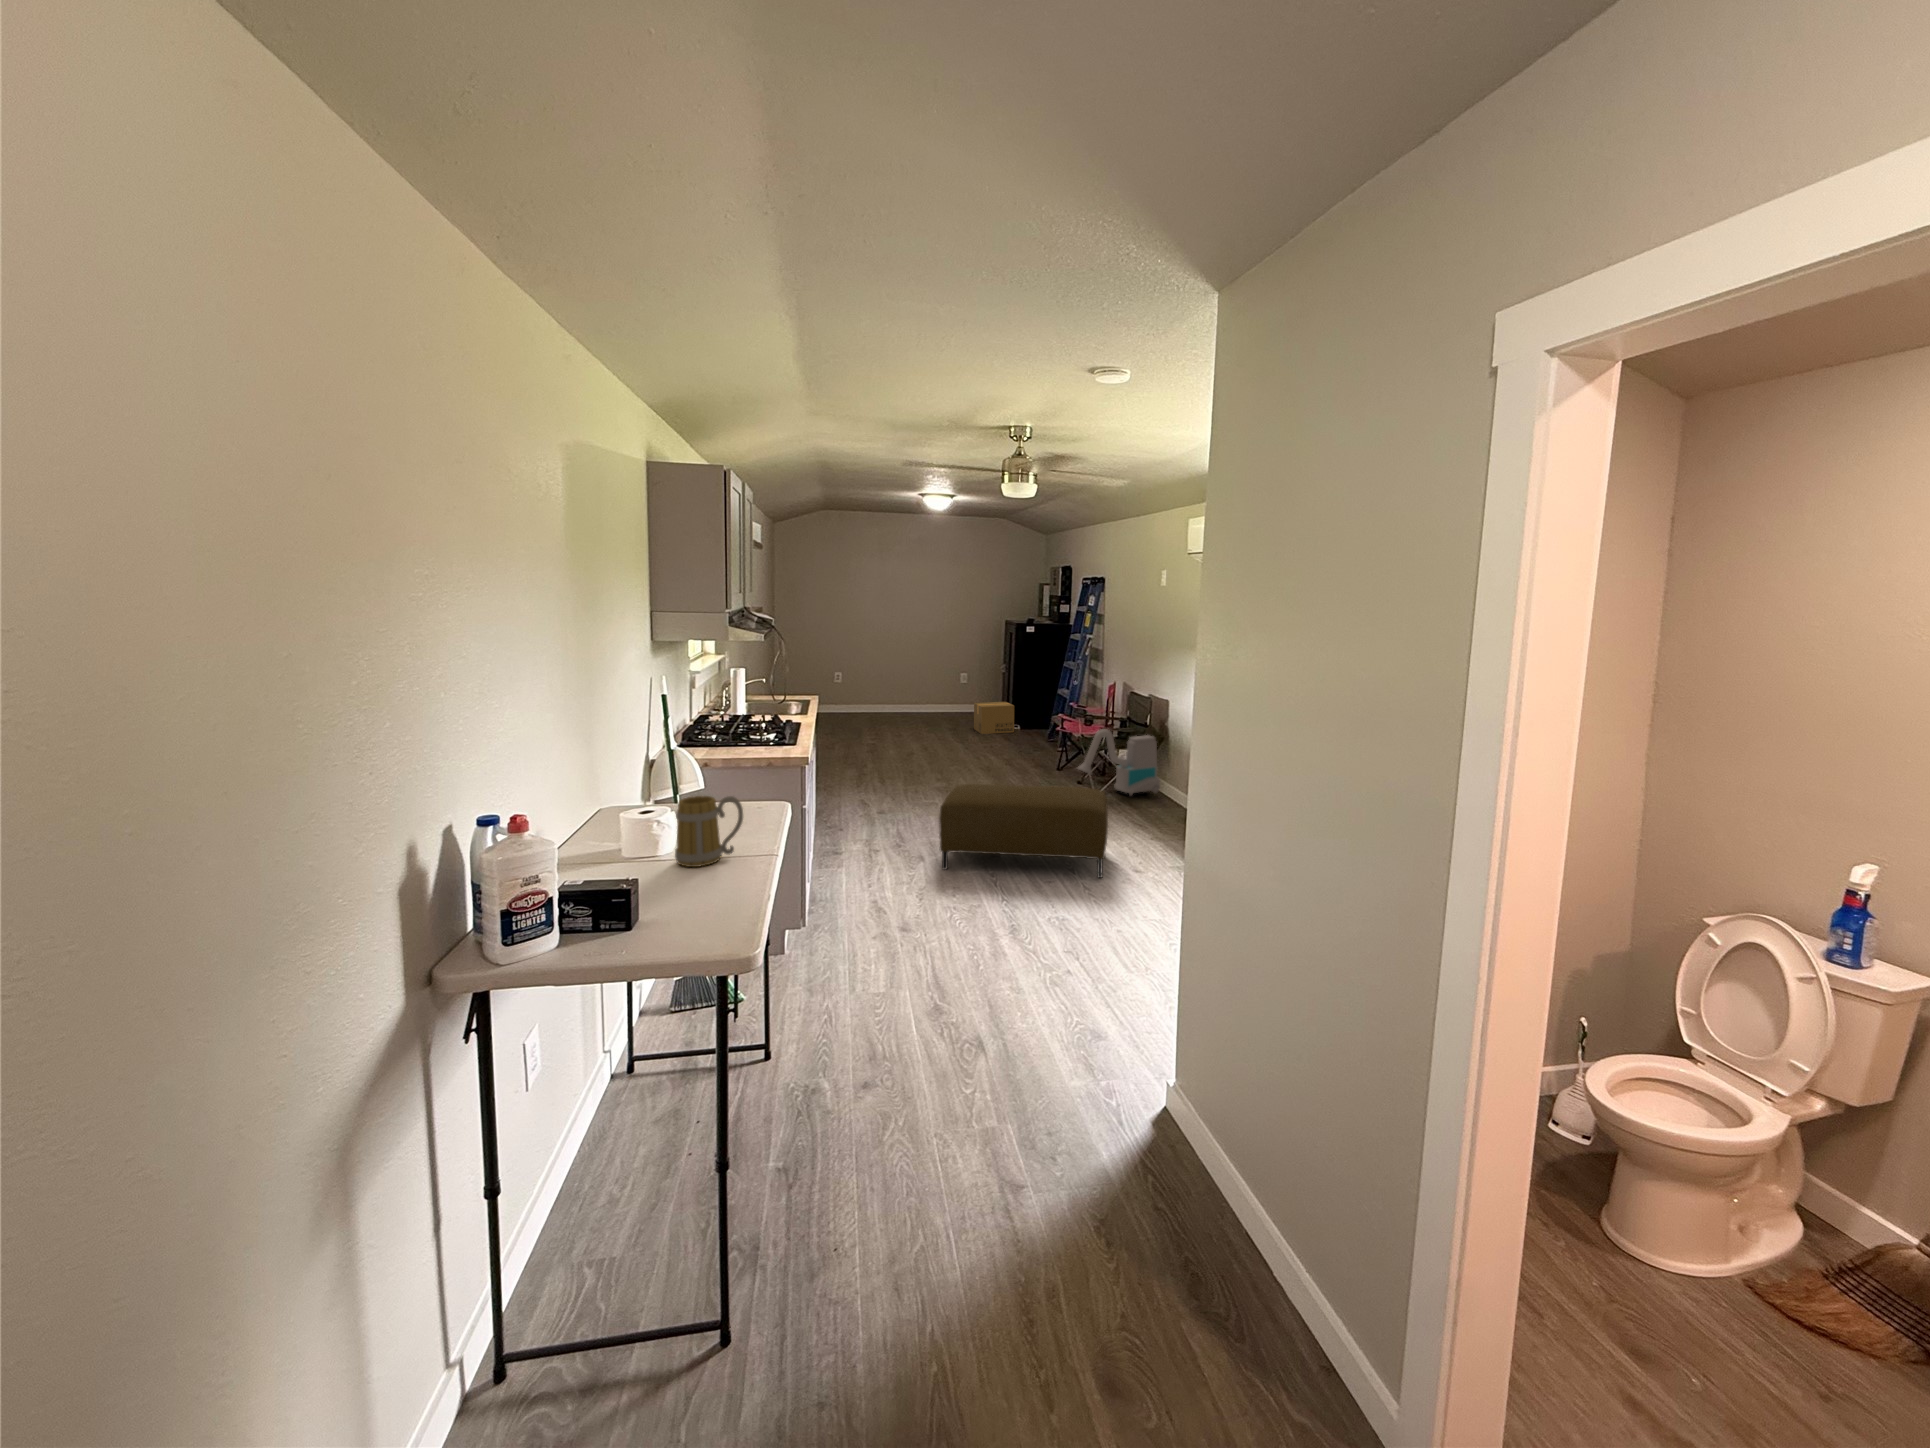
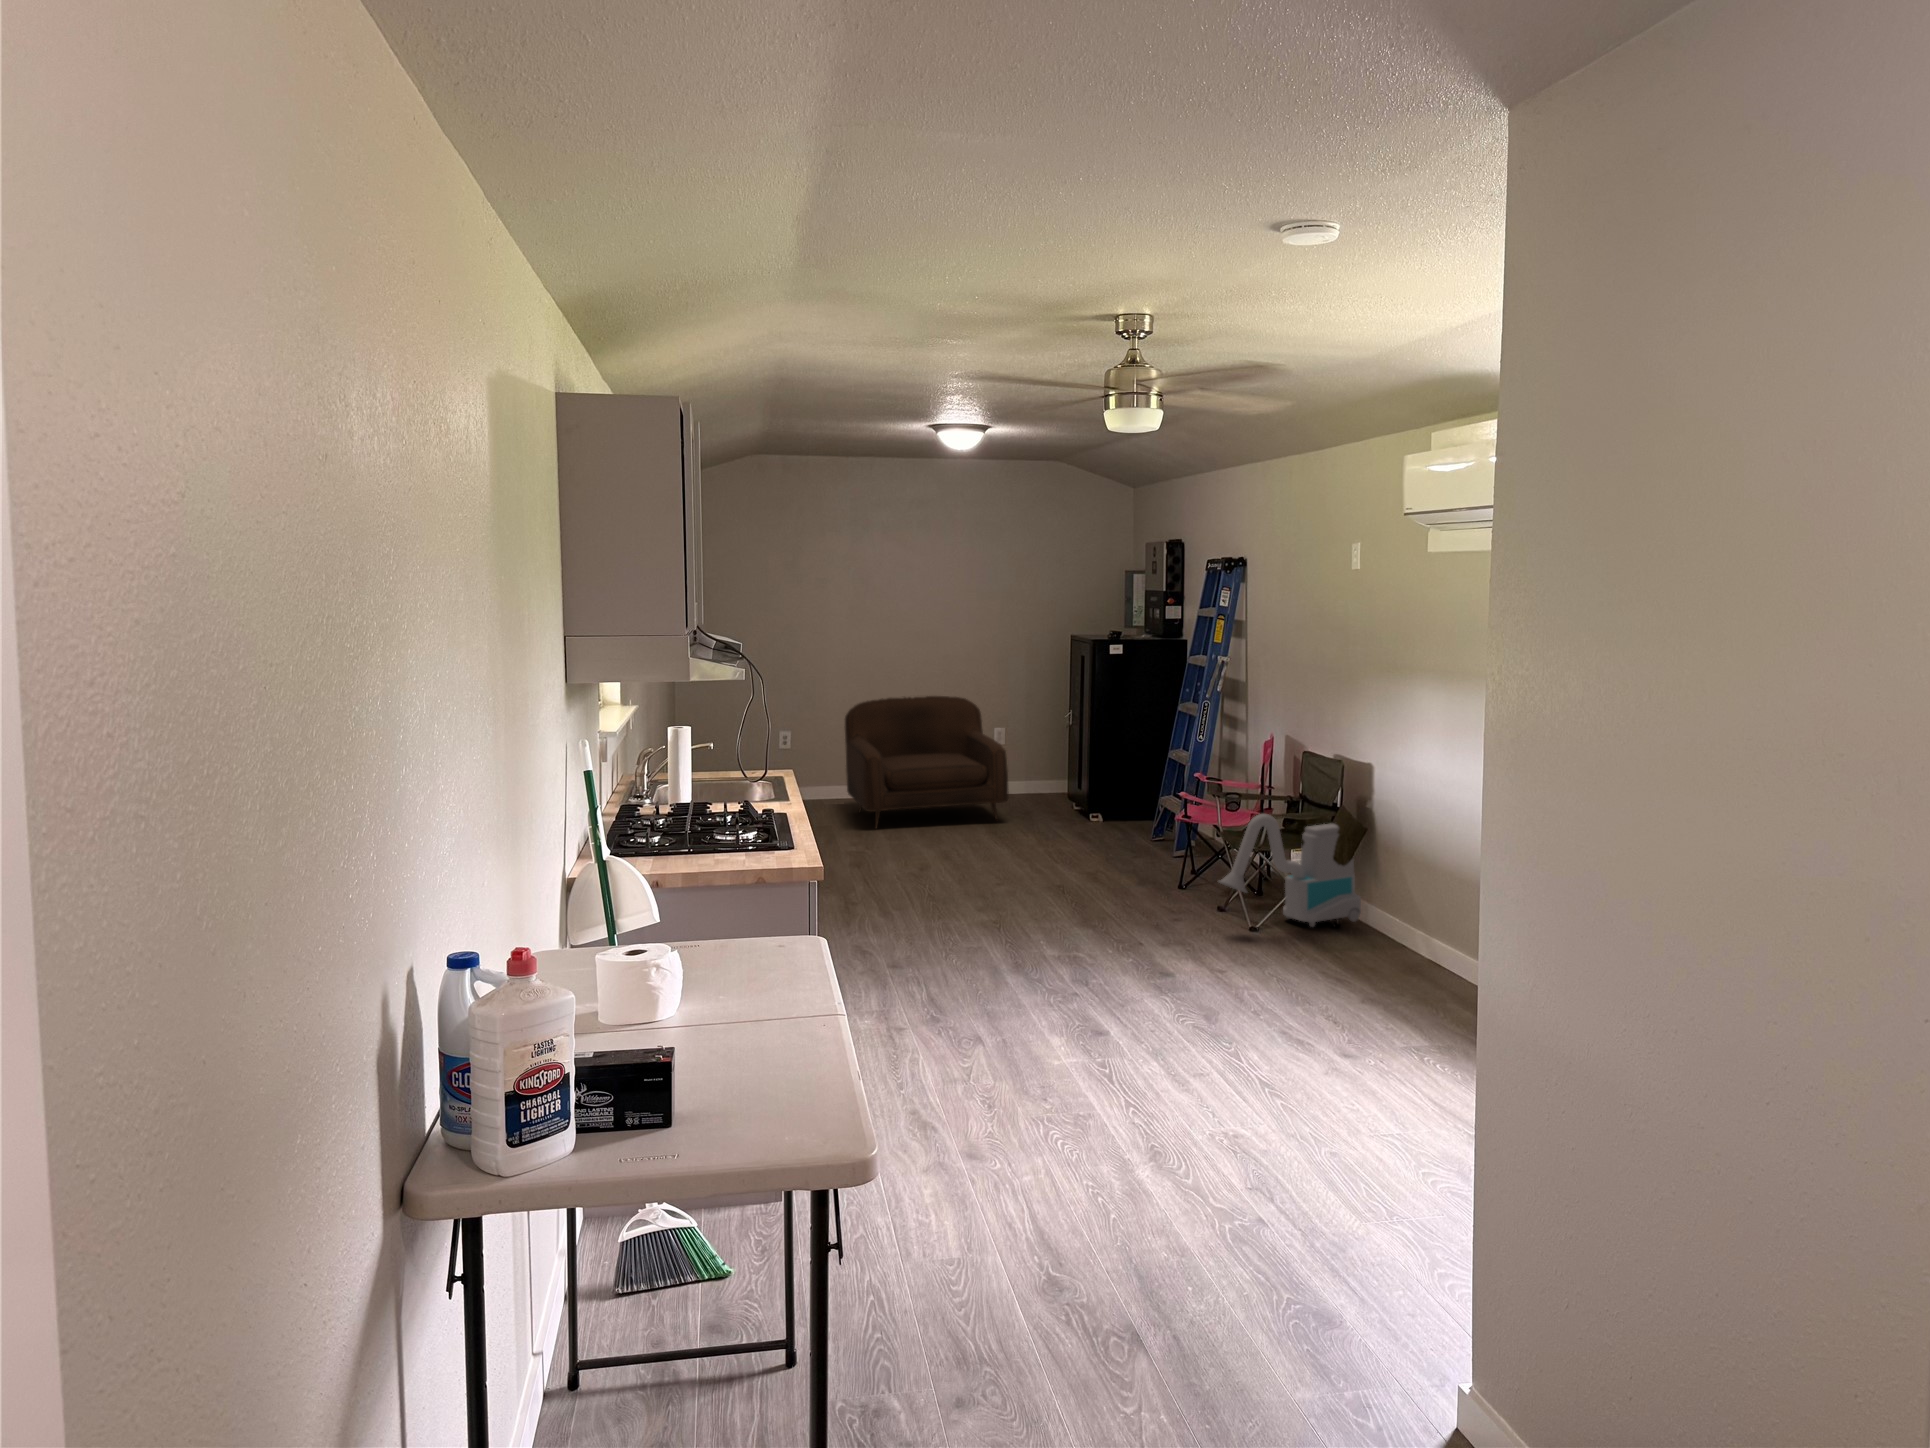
armchair: none [869,653,964,730] -> present [844,696,1009,828]
cardboard box: present [974,702,1014,734] -> none [1024,775,1094,831]
ottoman: present [939,784,1108,878] -> none [1011,911,1294,1063]
mug: present [675,796,743,867] -> none [685,923,788,1037]

